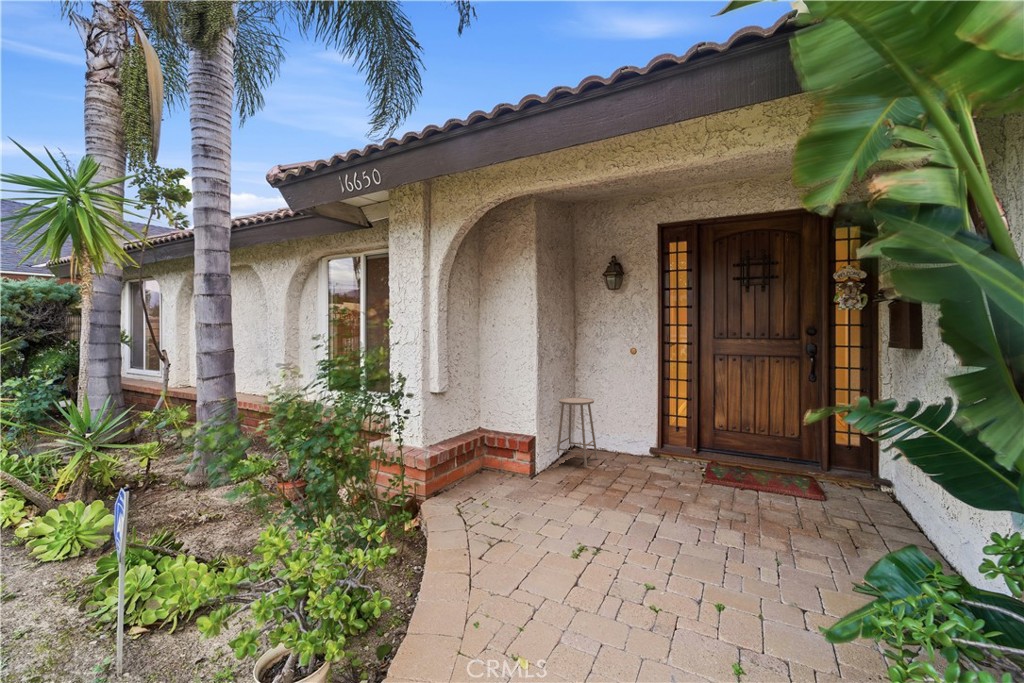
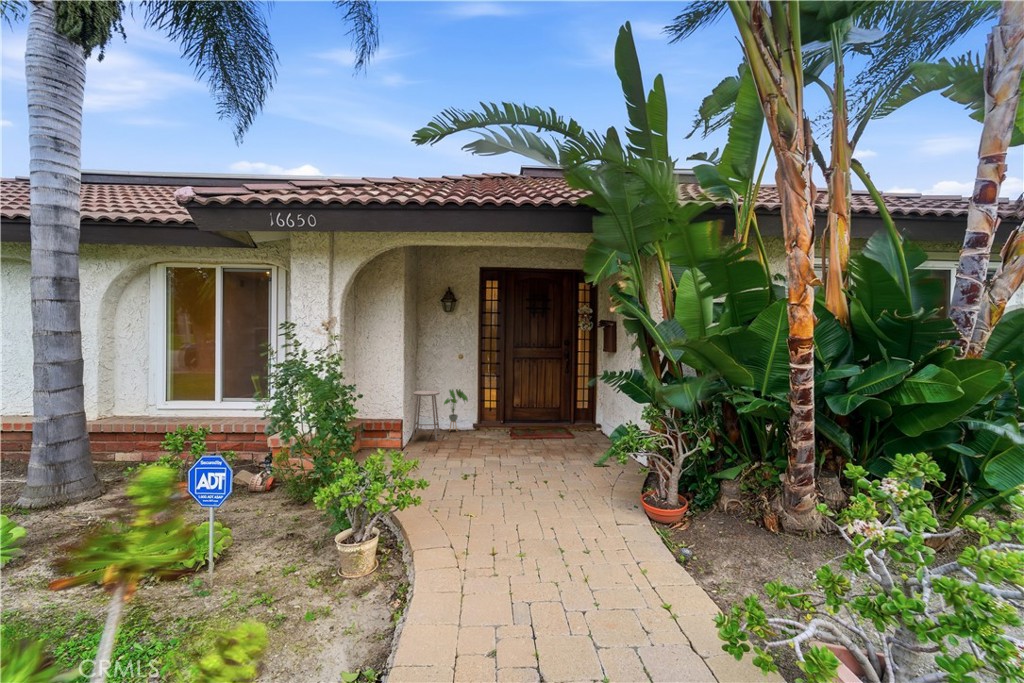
house plant: none [603,398,638,458] -> present [444,389,468,430]

